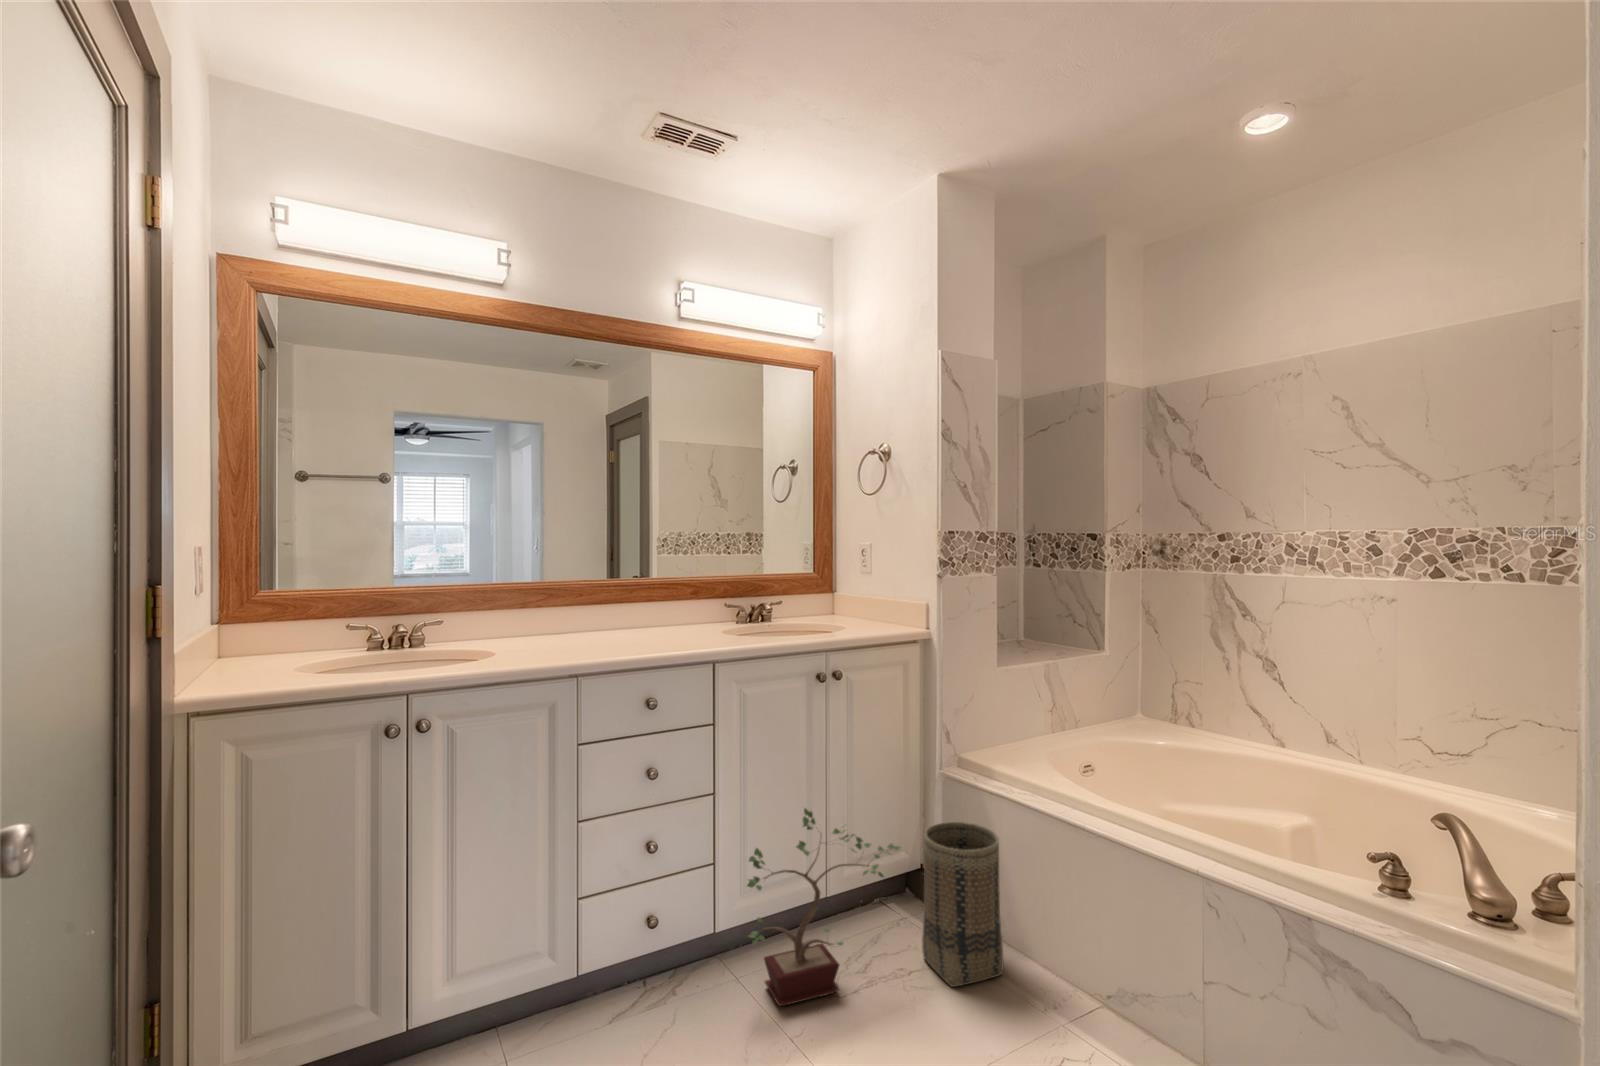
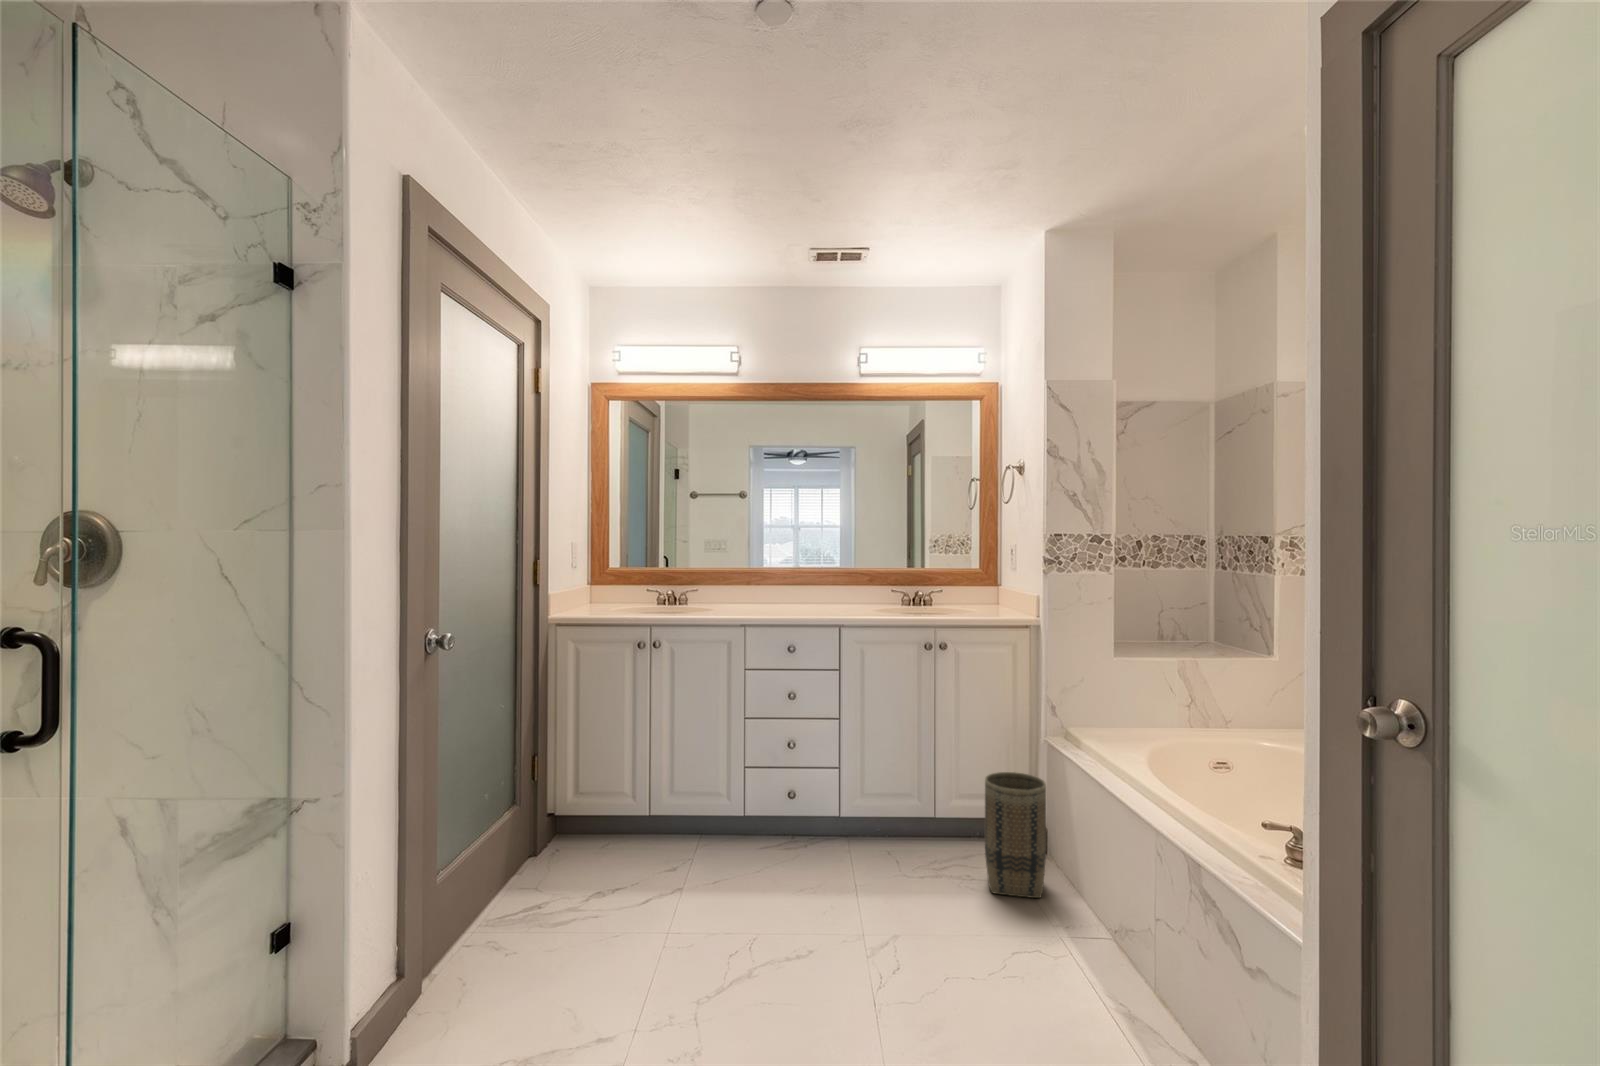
potted plant: present [747,809,900,1006] -> none [839,736,959,873]

